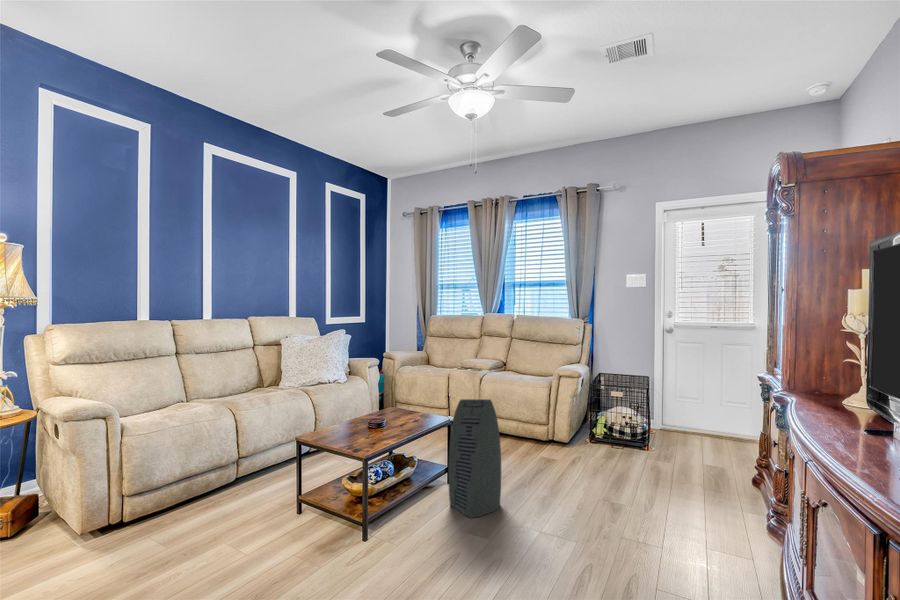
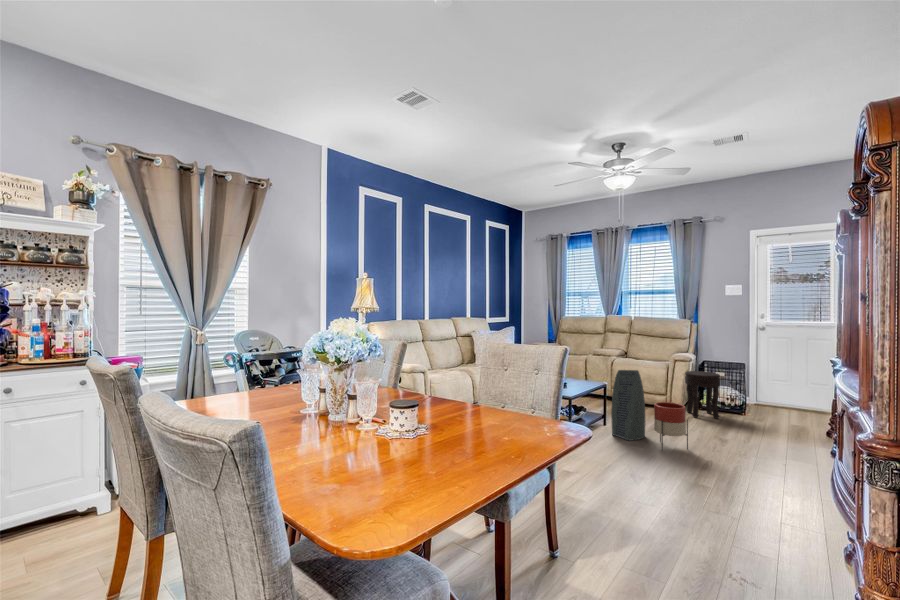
side table: none [571,391,615,460] -> present [685,371,720,419]
planter: none [507,452,558,540] -> present [654,402,688,450]

